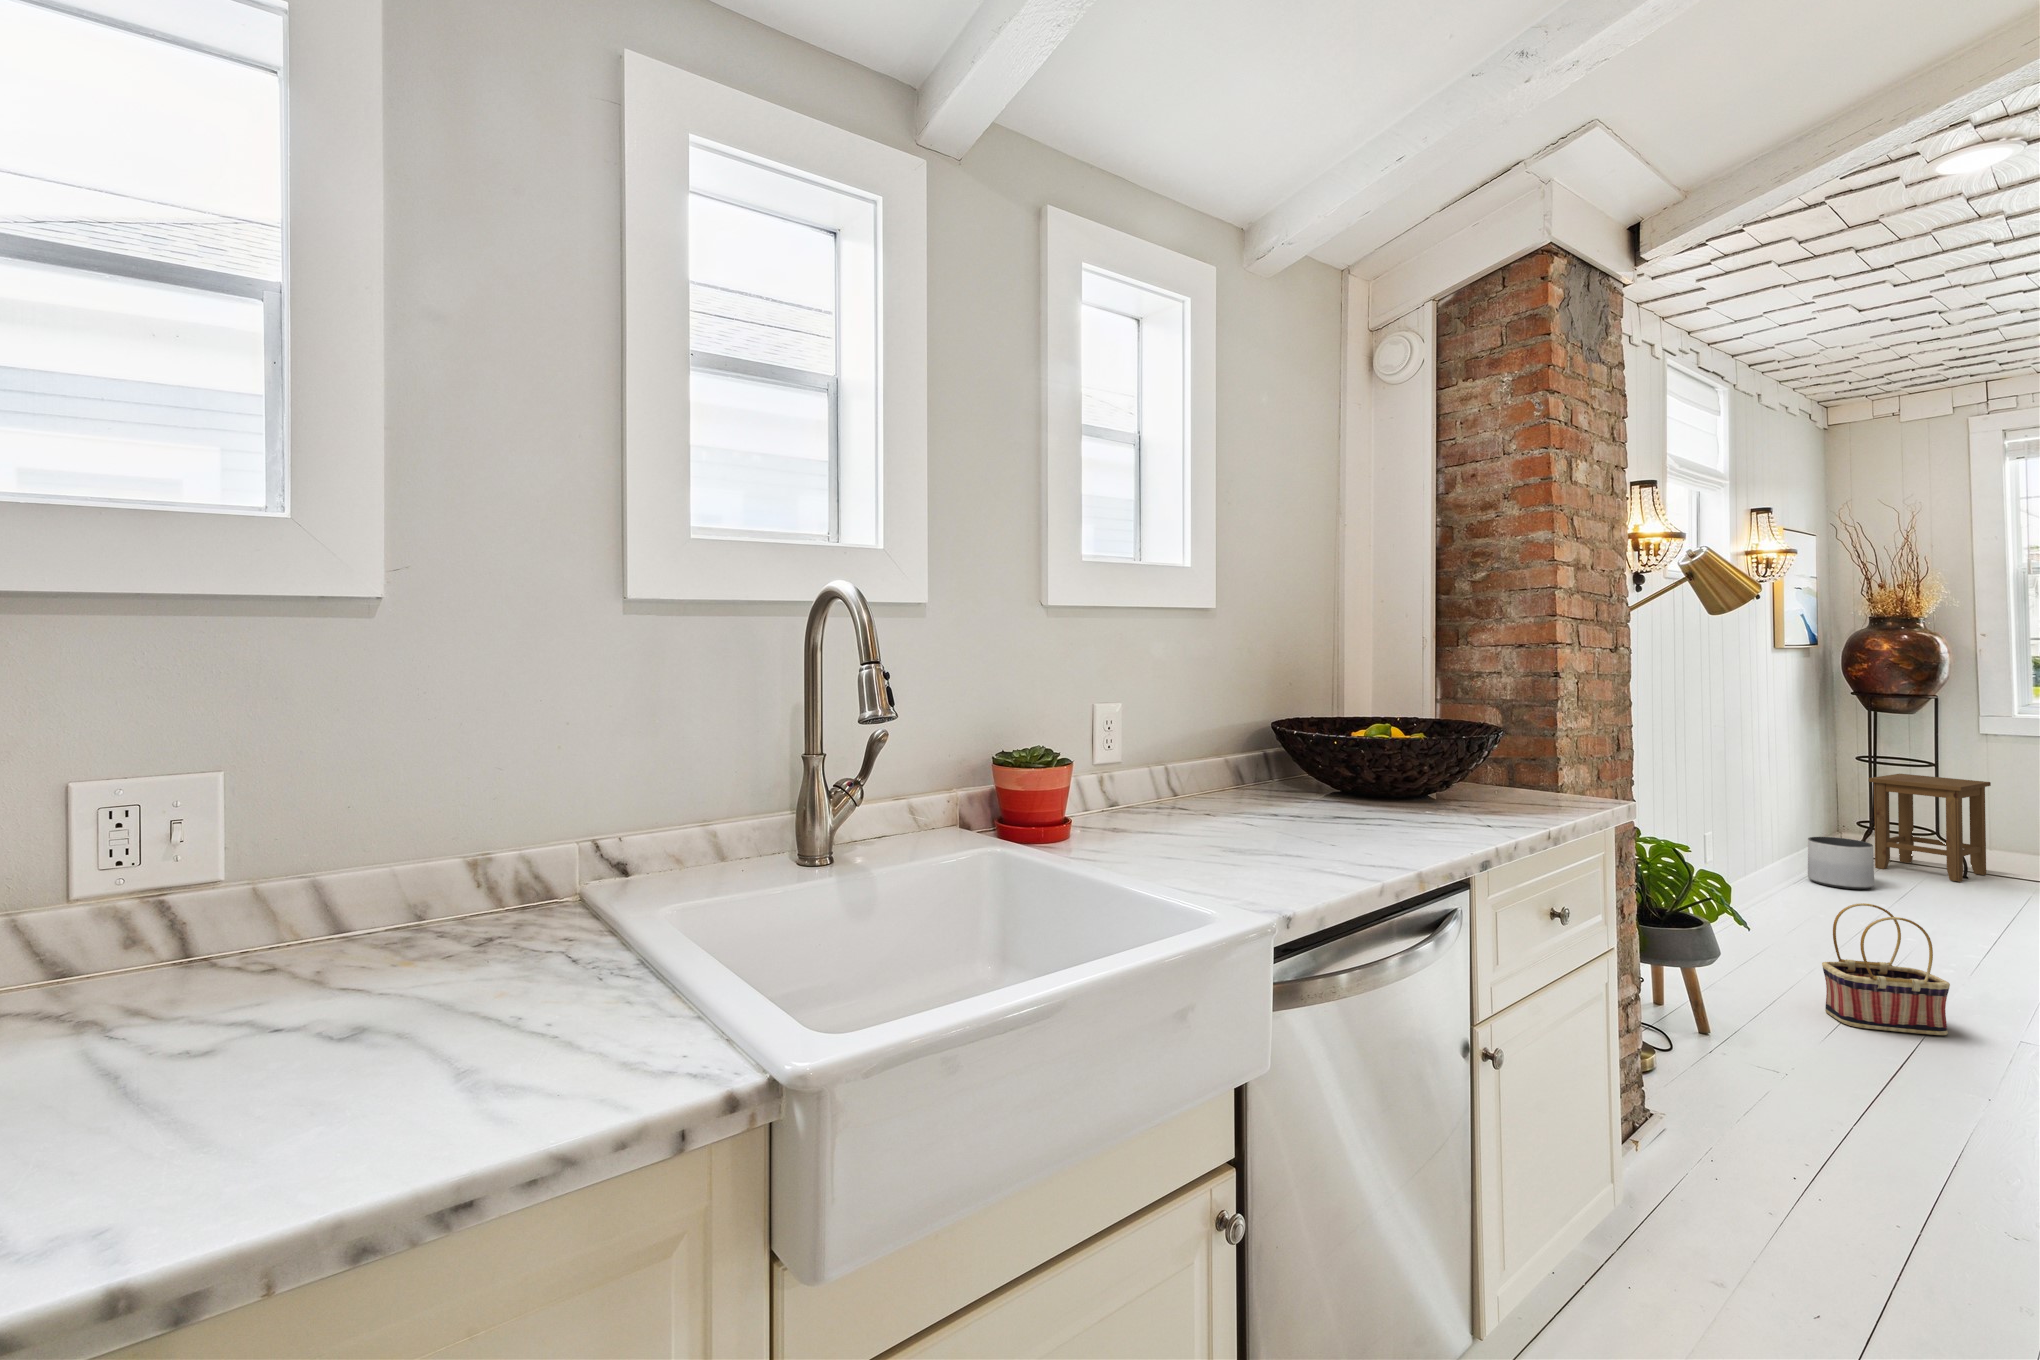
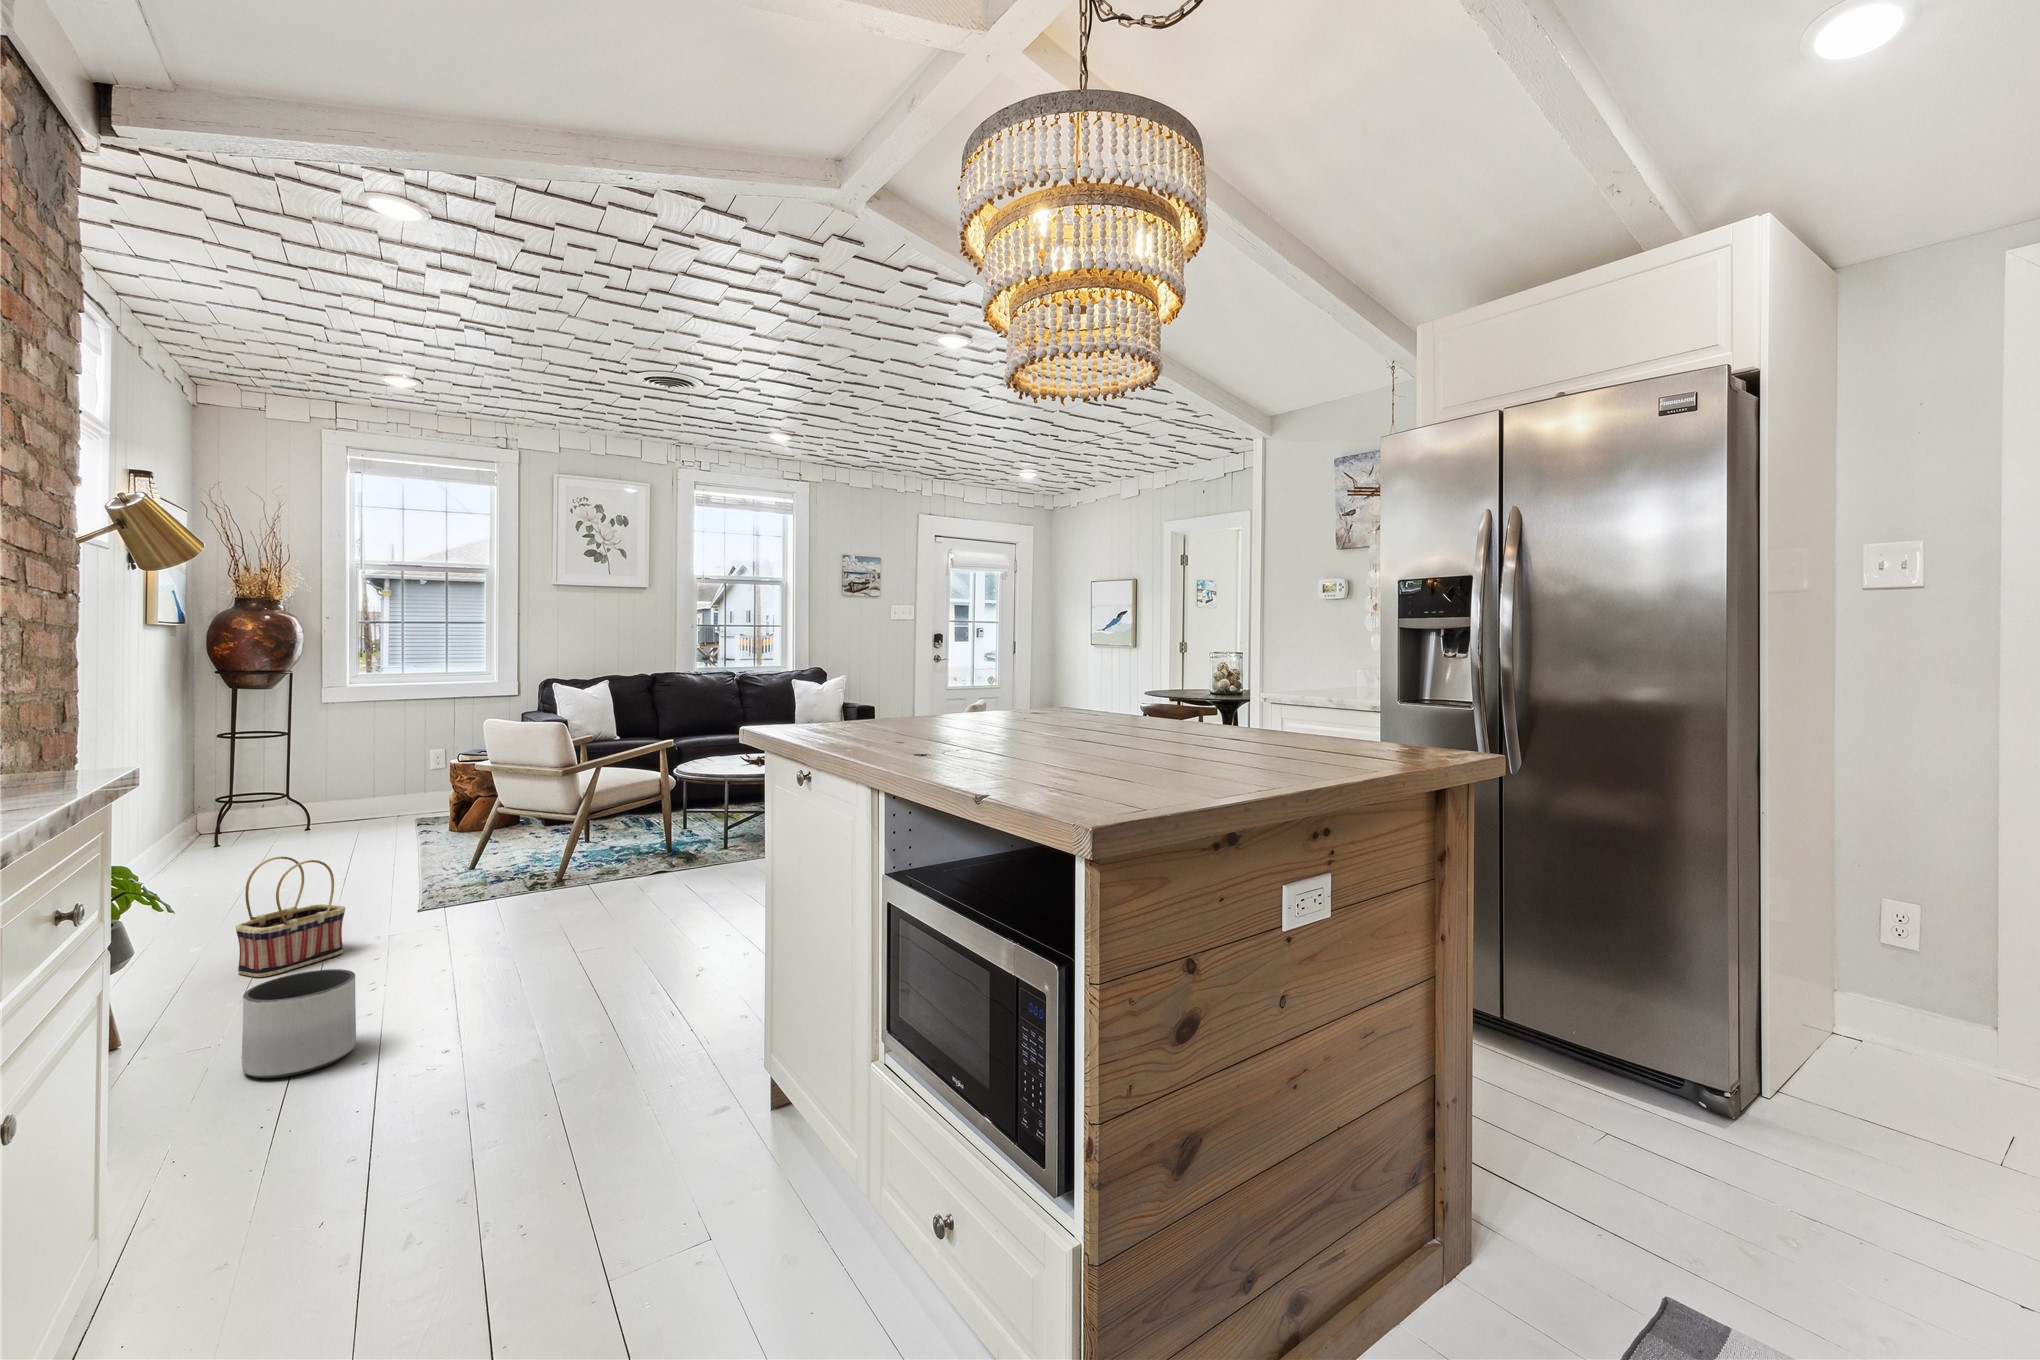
stool: present [1869,774,1991,882] -> none [230,744,329,839]
planter: present [1808,837,1874,889] -> present [242,969,356,1078]

